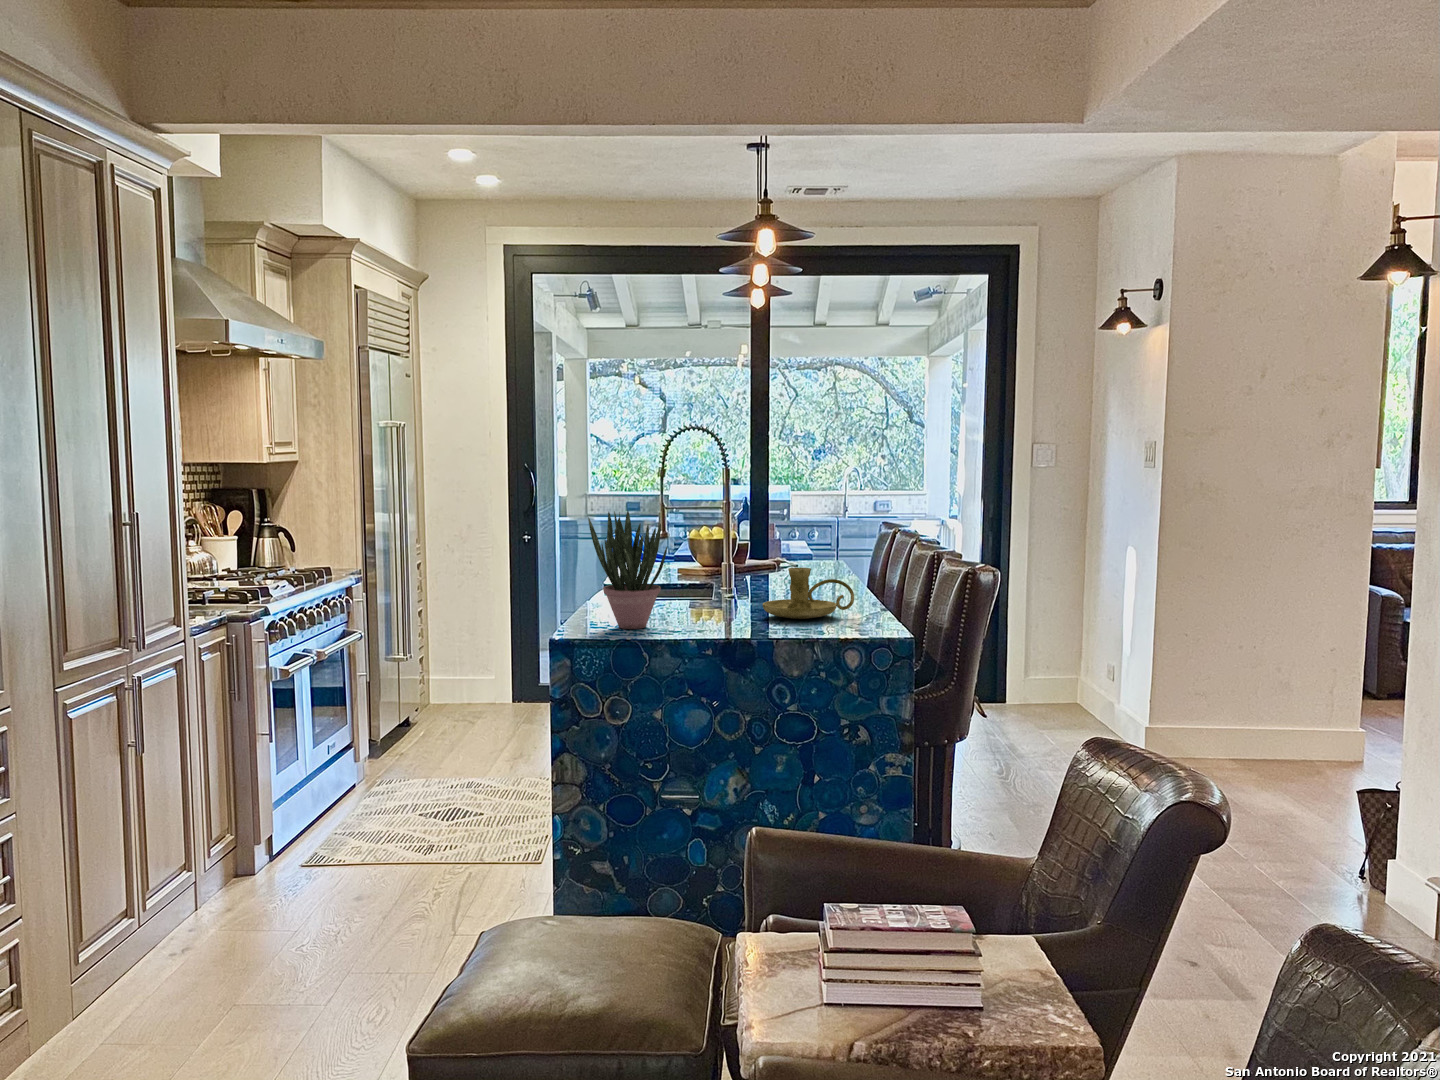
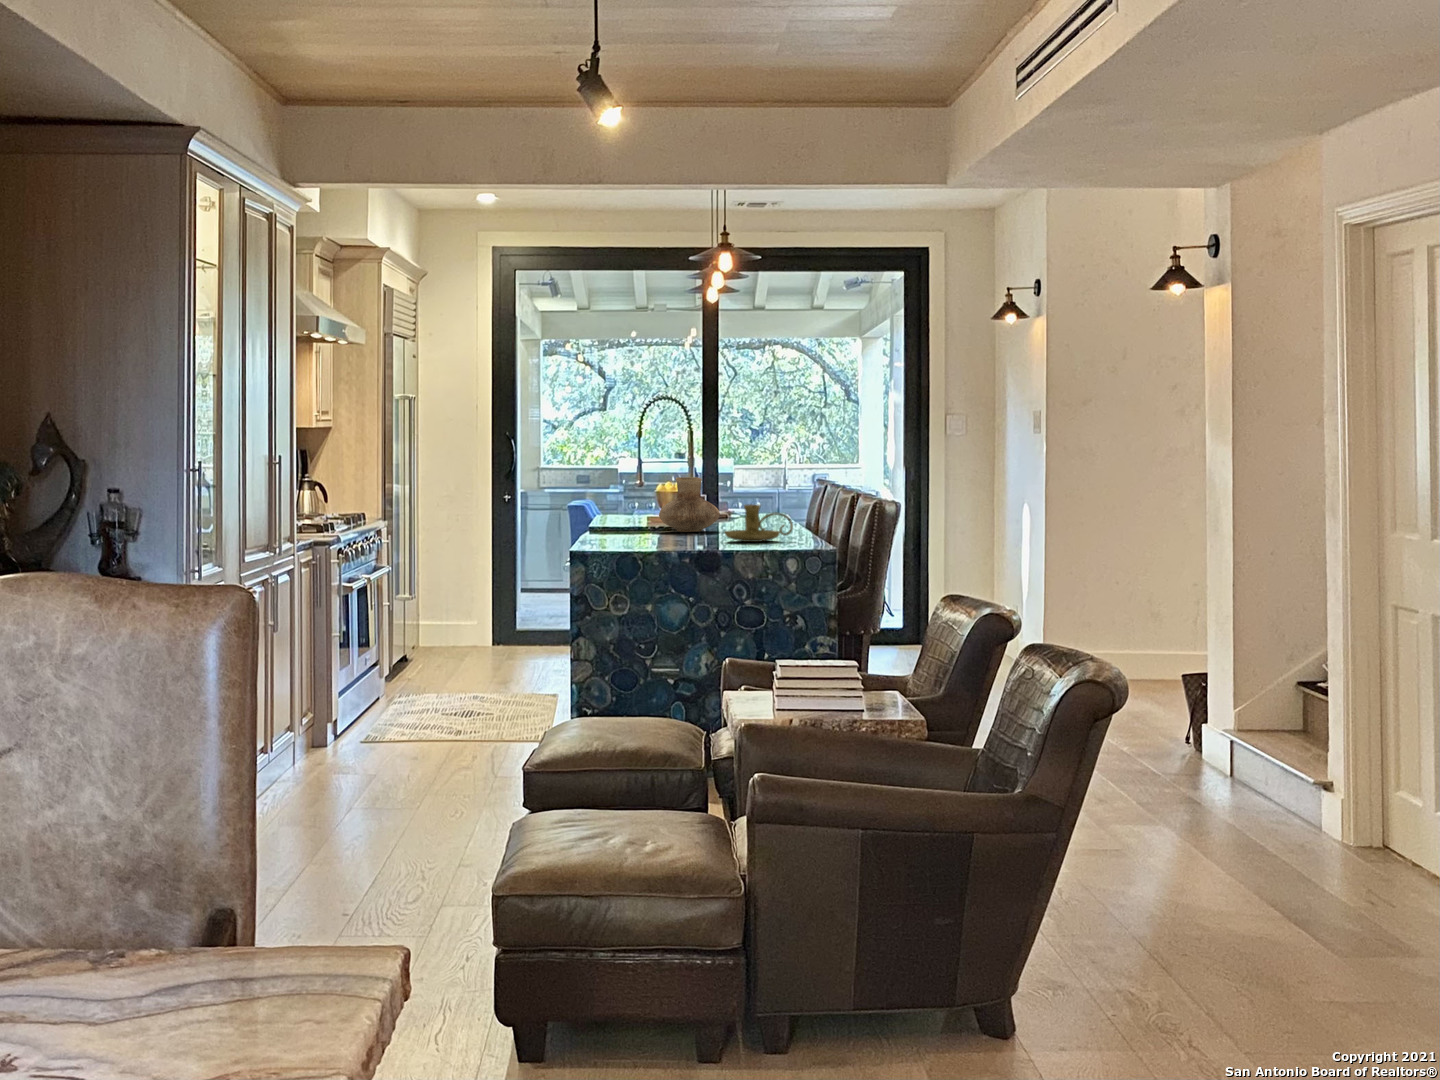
potted plant: present [588,511,667,629] -> none [596,458,656,547]
vase: none [689,522,764,590] -> present [659,477,720,532]

